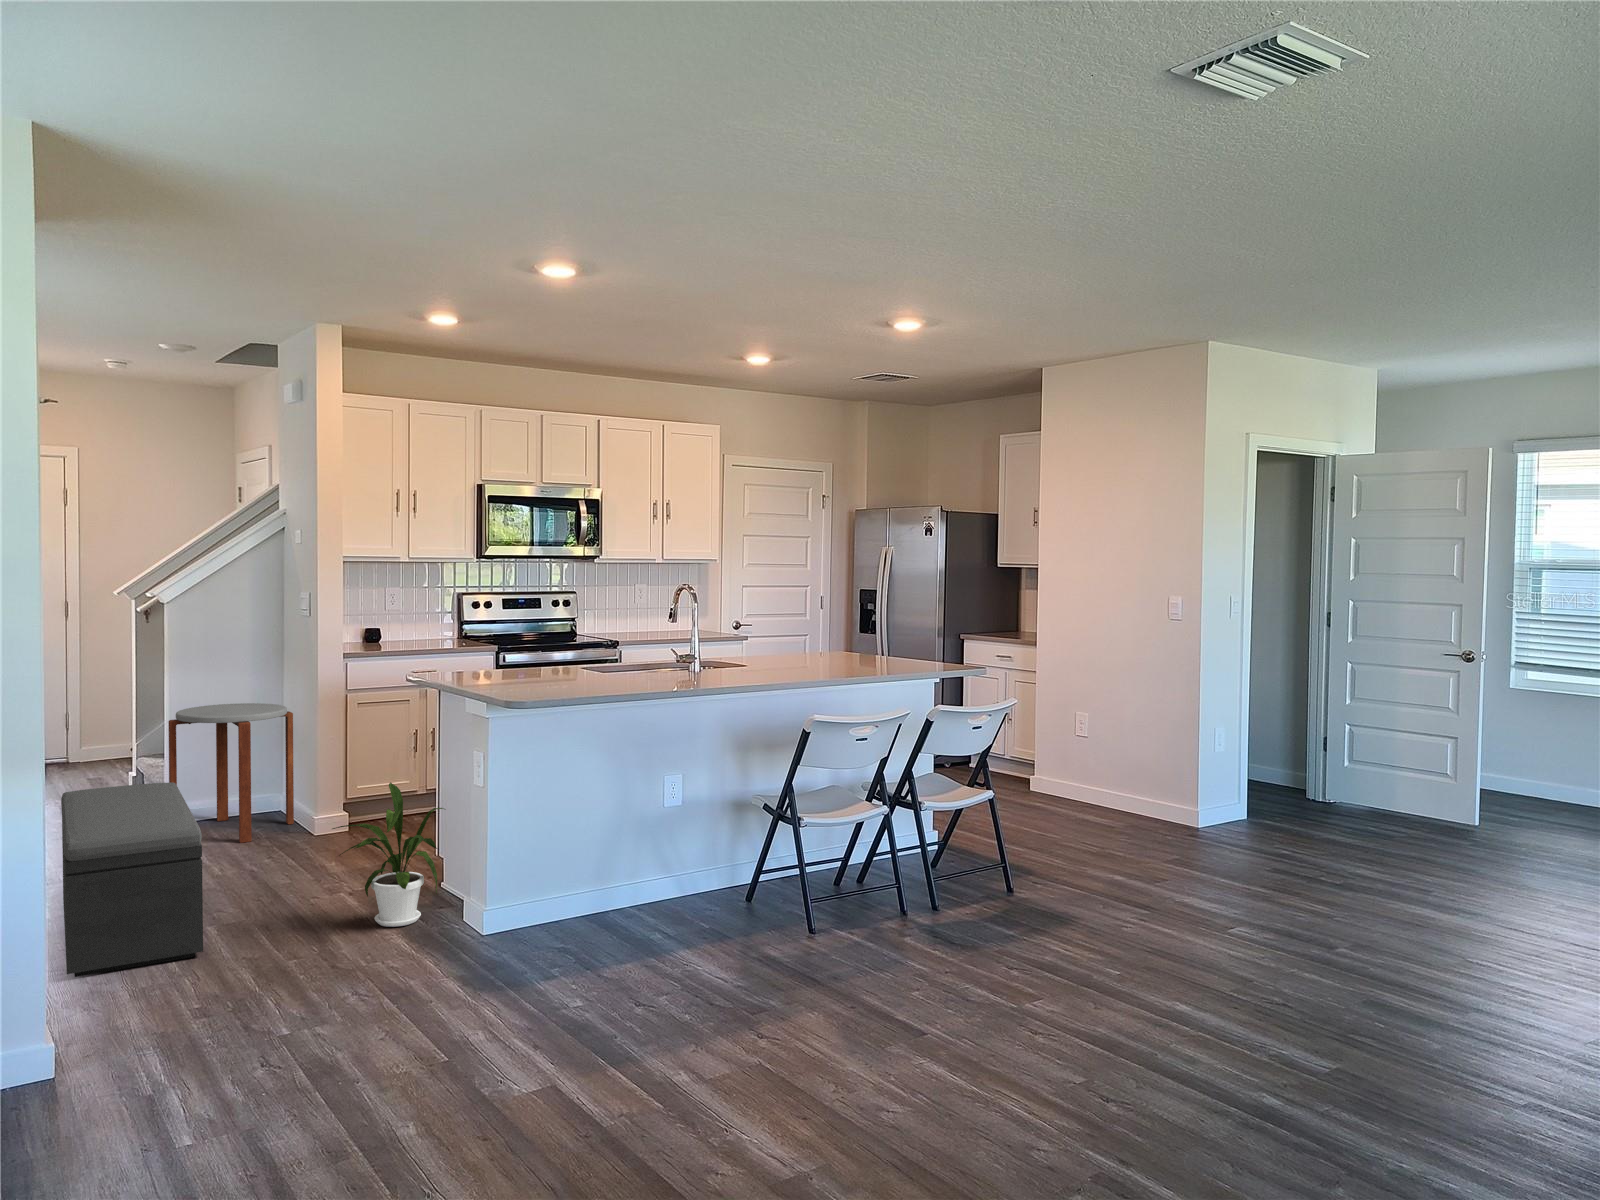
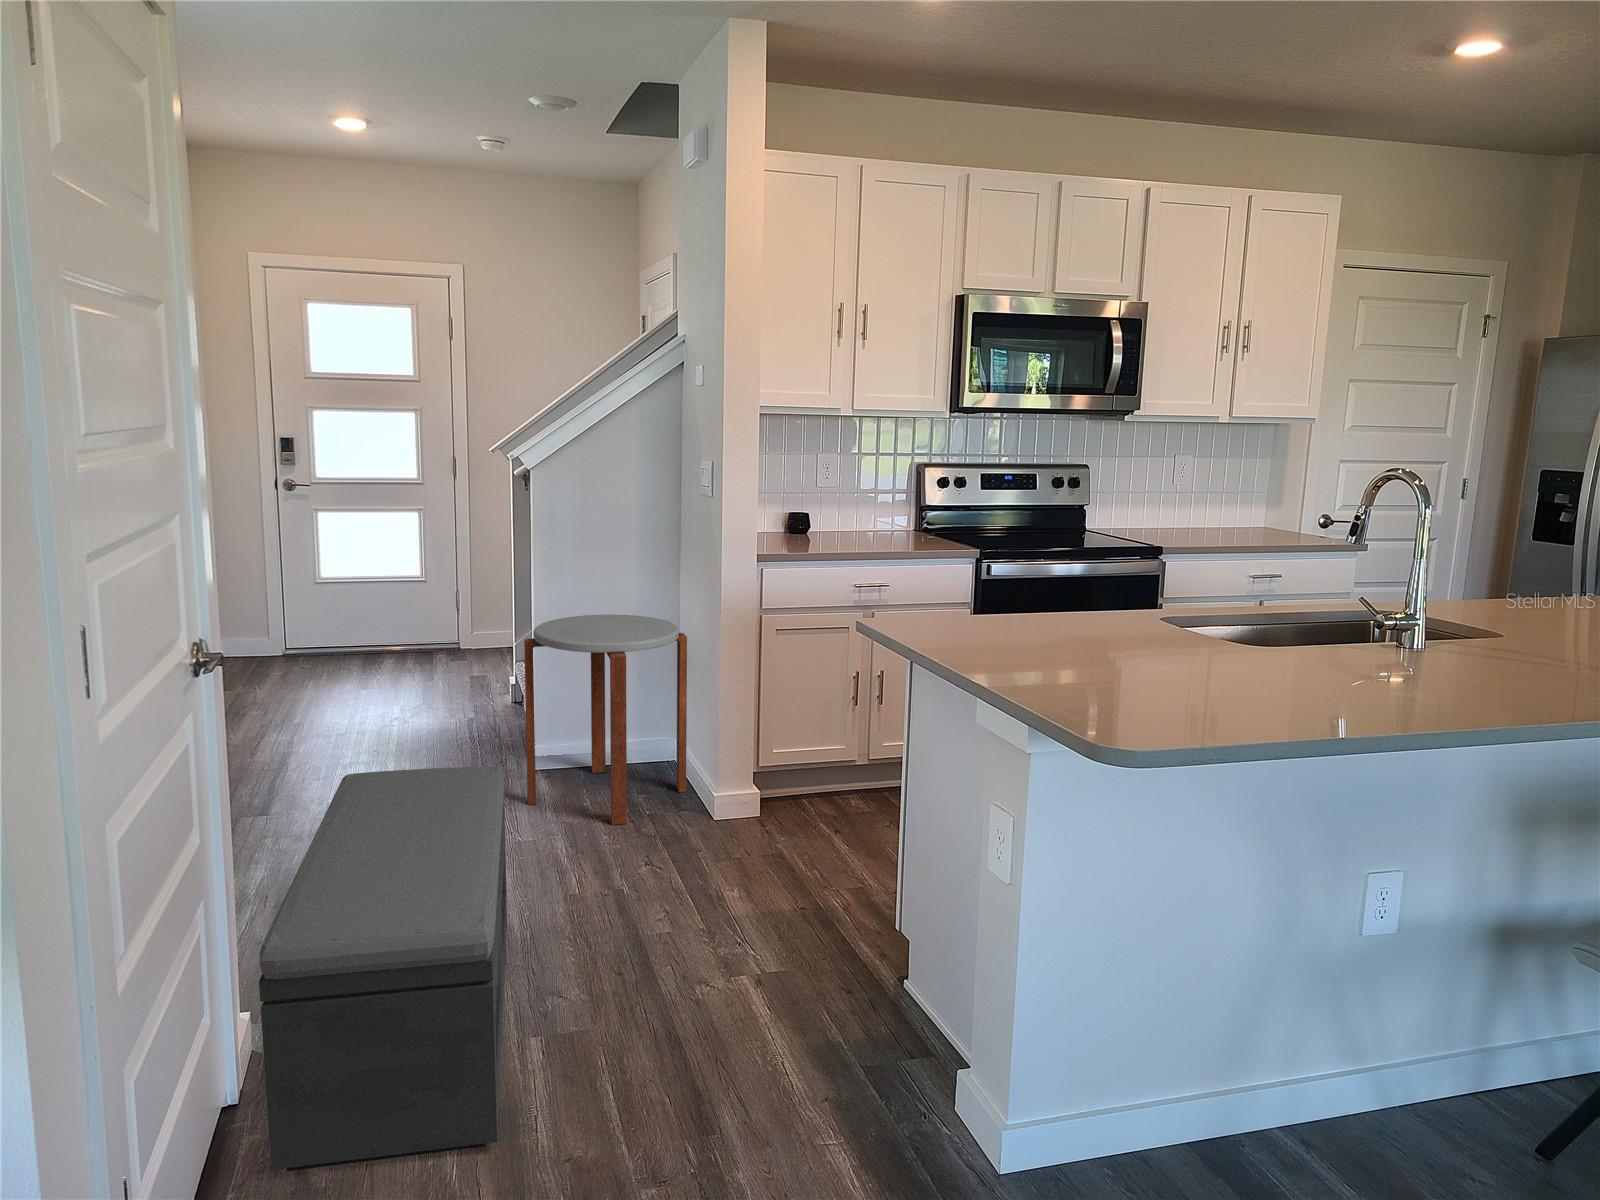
house plant: present [332,782,444,927] -> none [722,834,927,1119]

